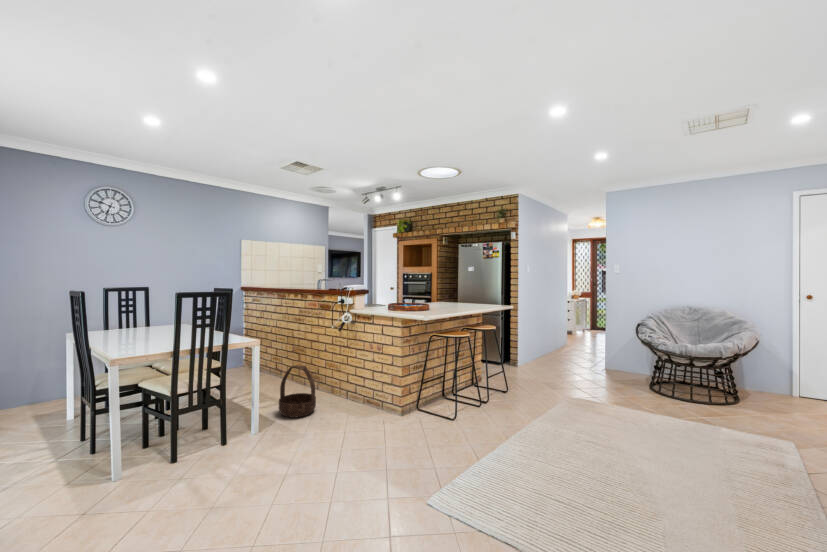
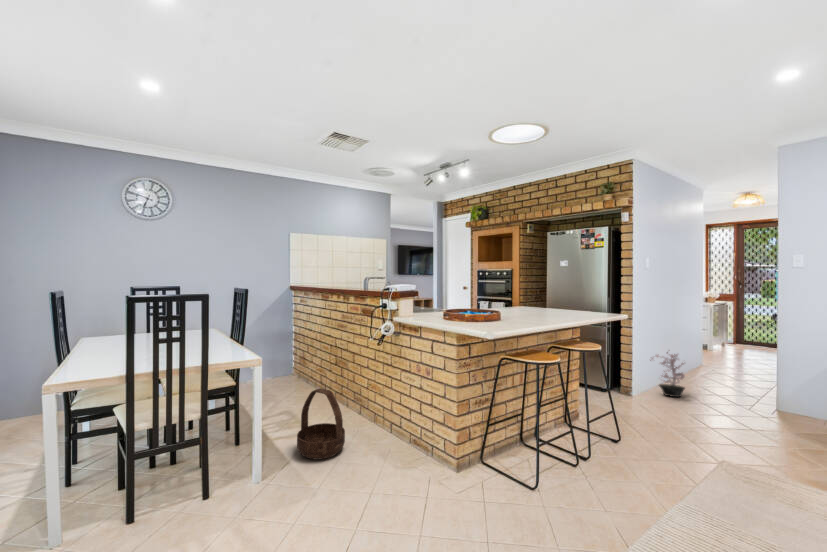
potted plant: none [528,330,553,365] -> present [650,352,685,397]

